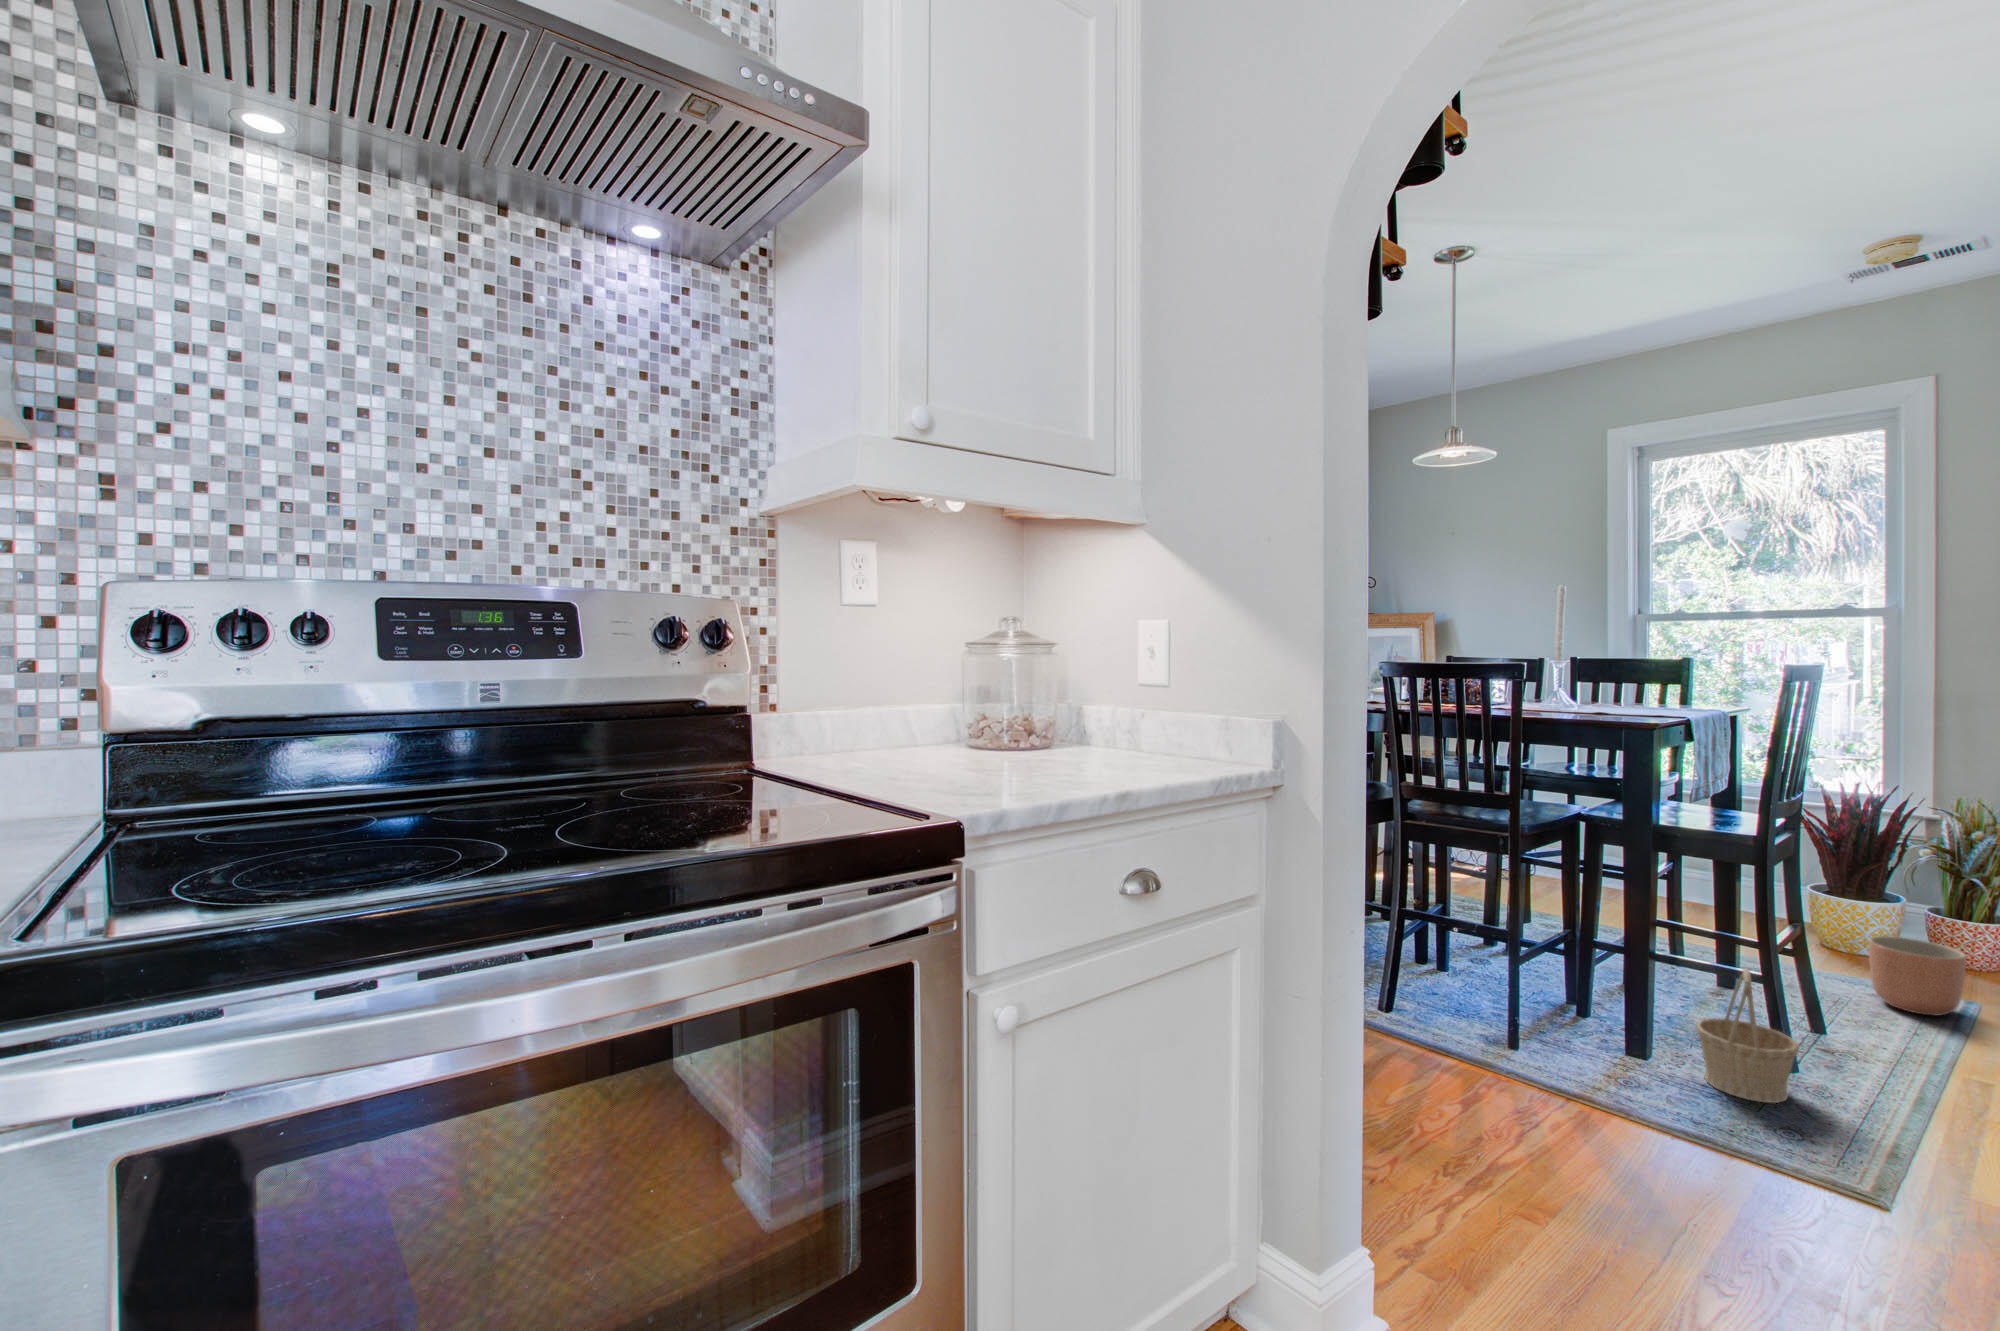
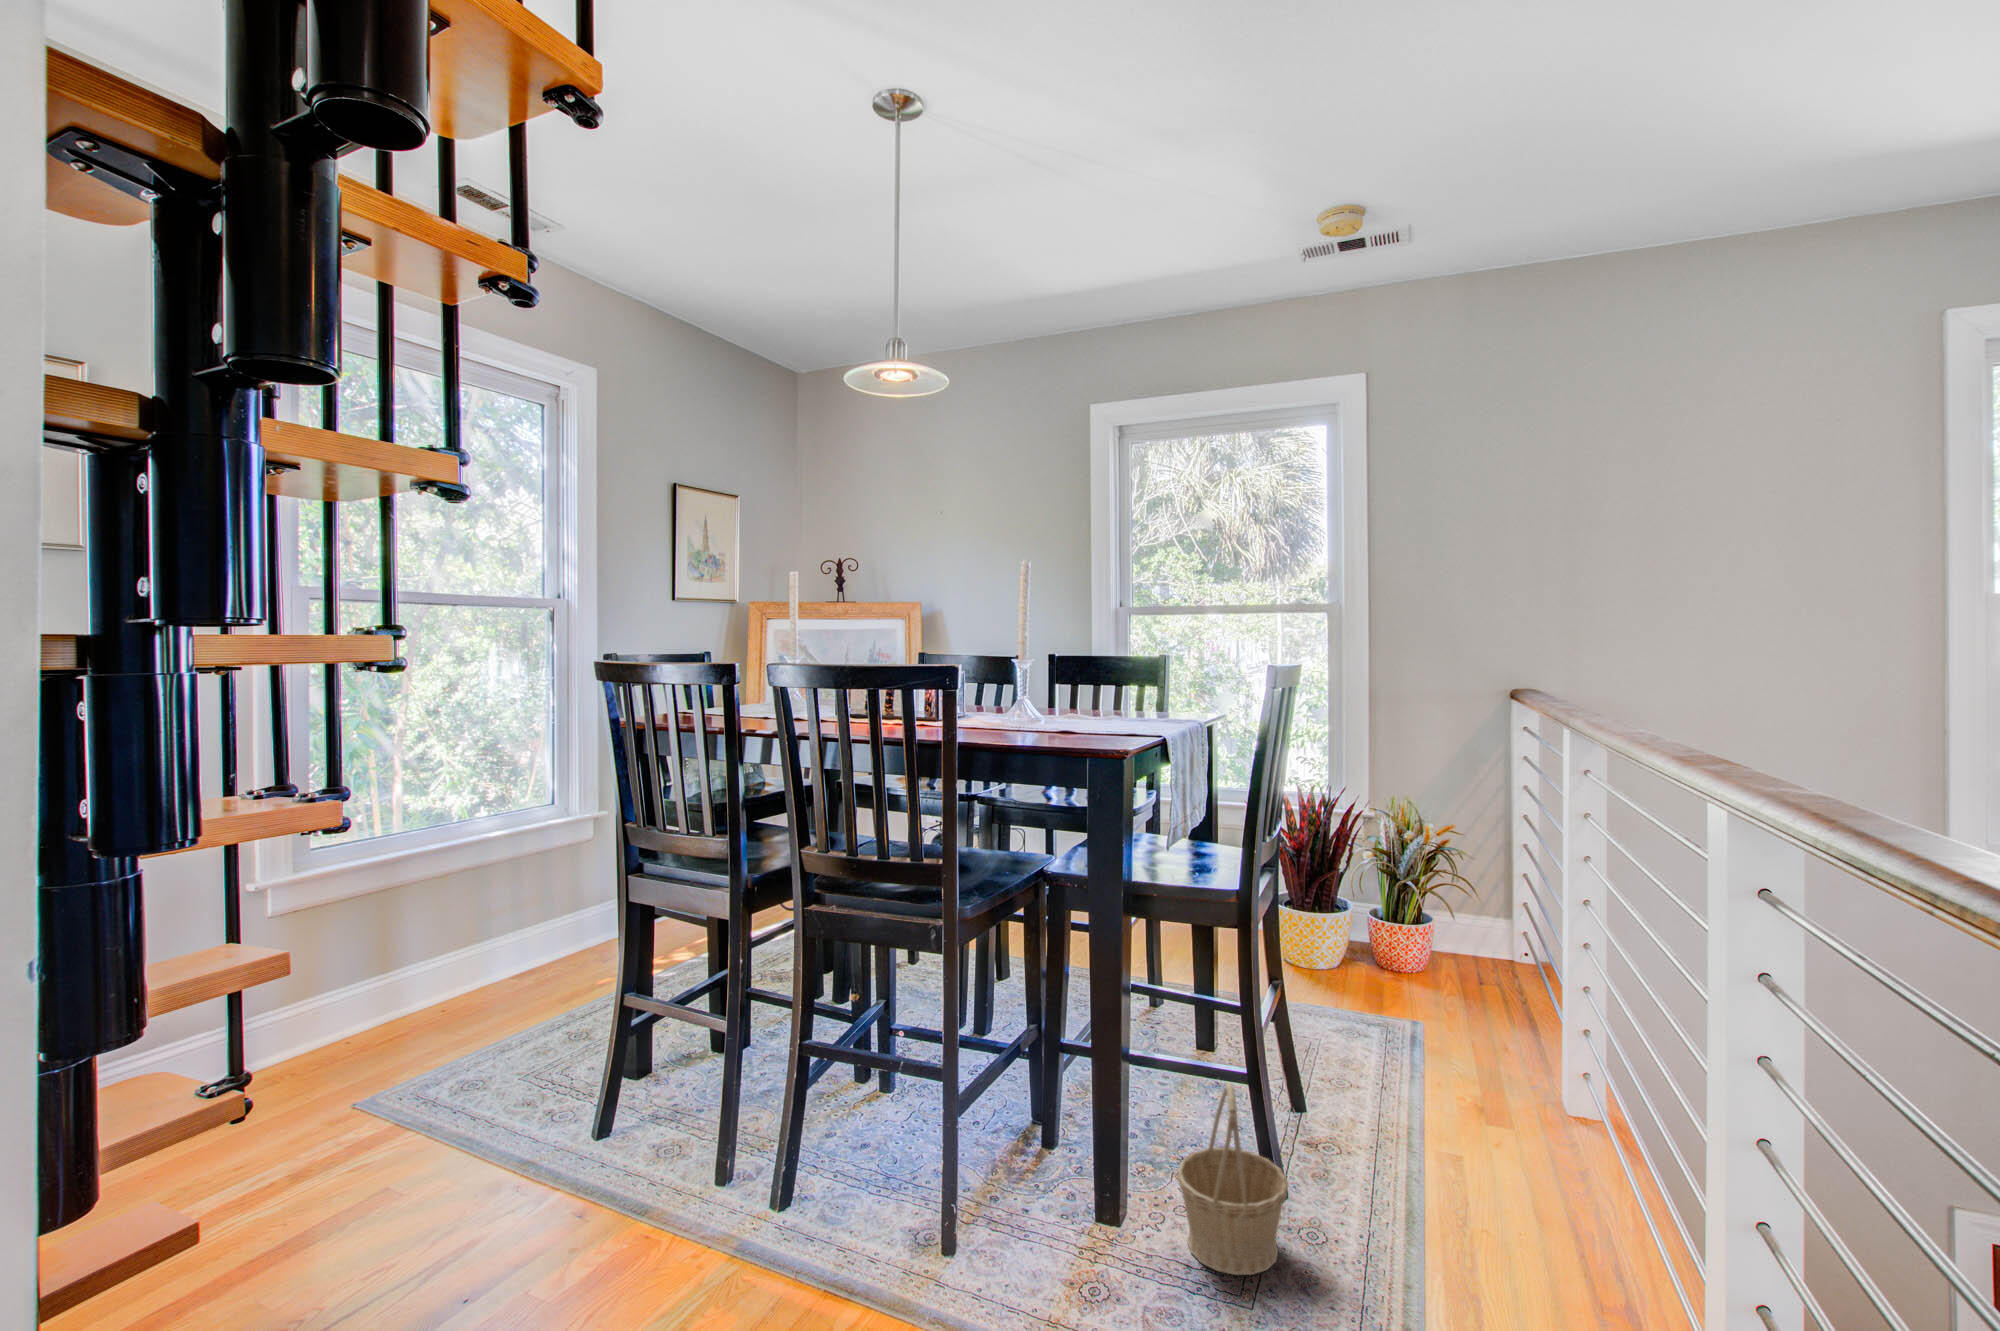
planter: present [1869,936,1966,1016] -> none [1334,966,1415,1055]

